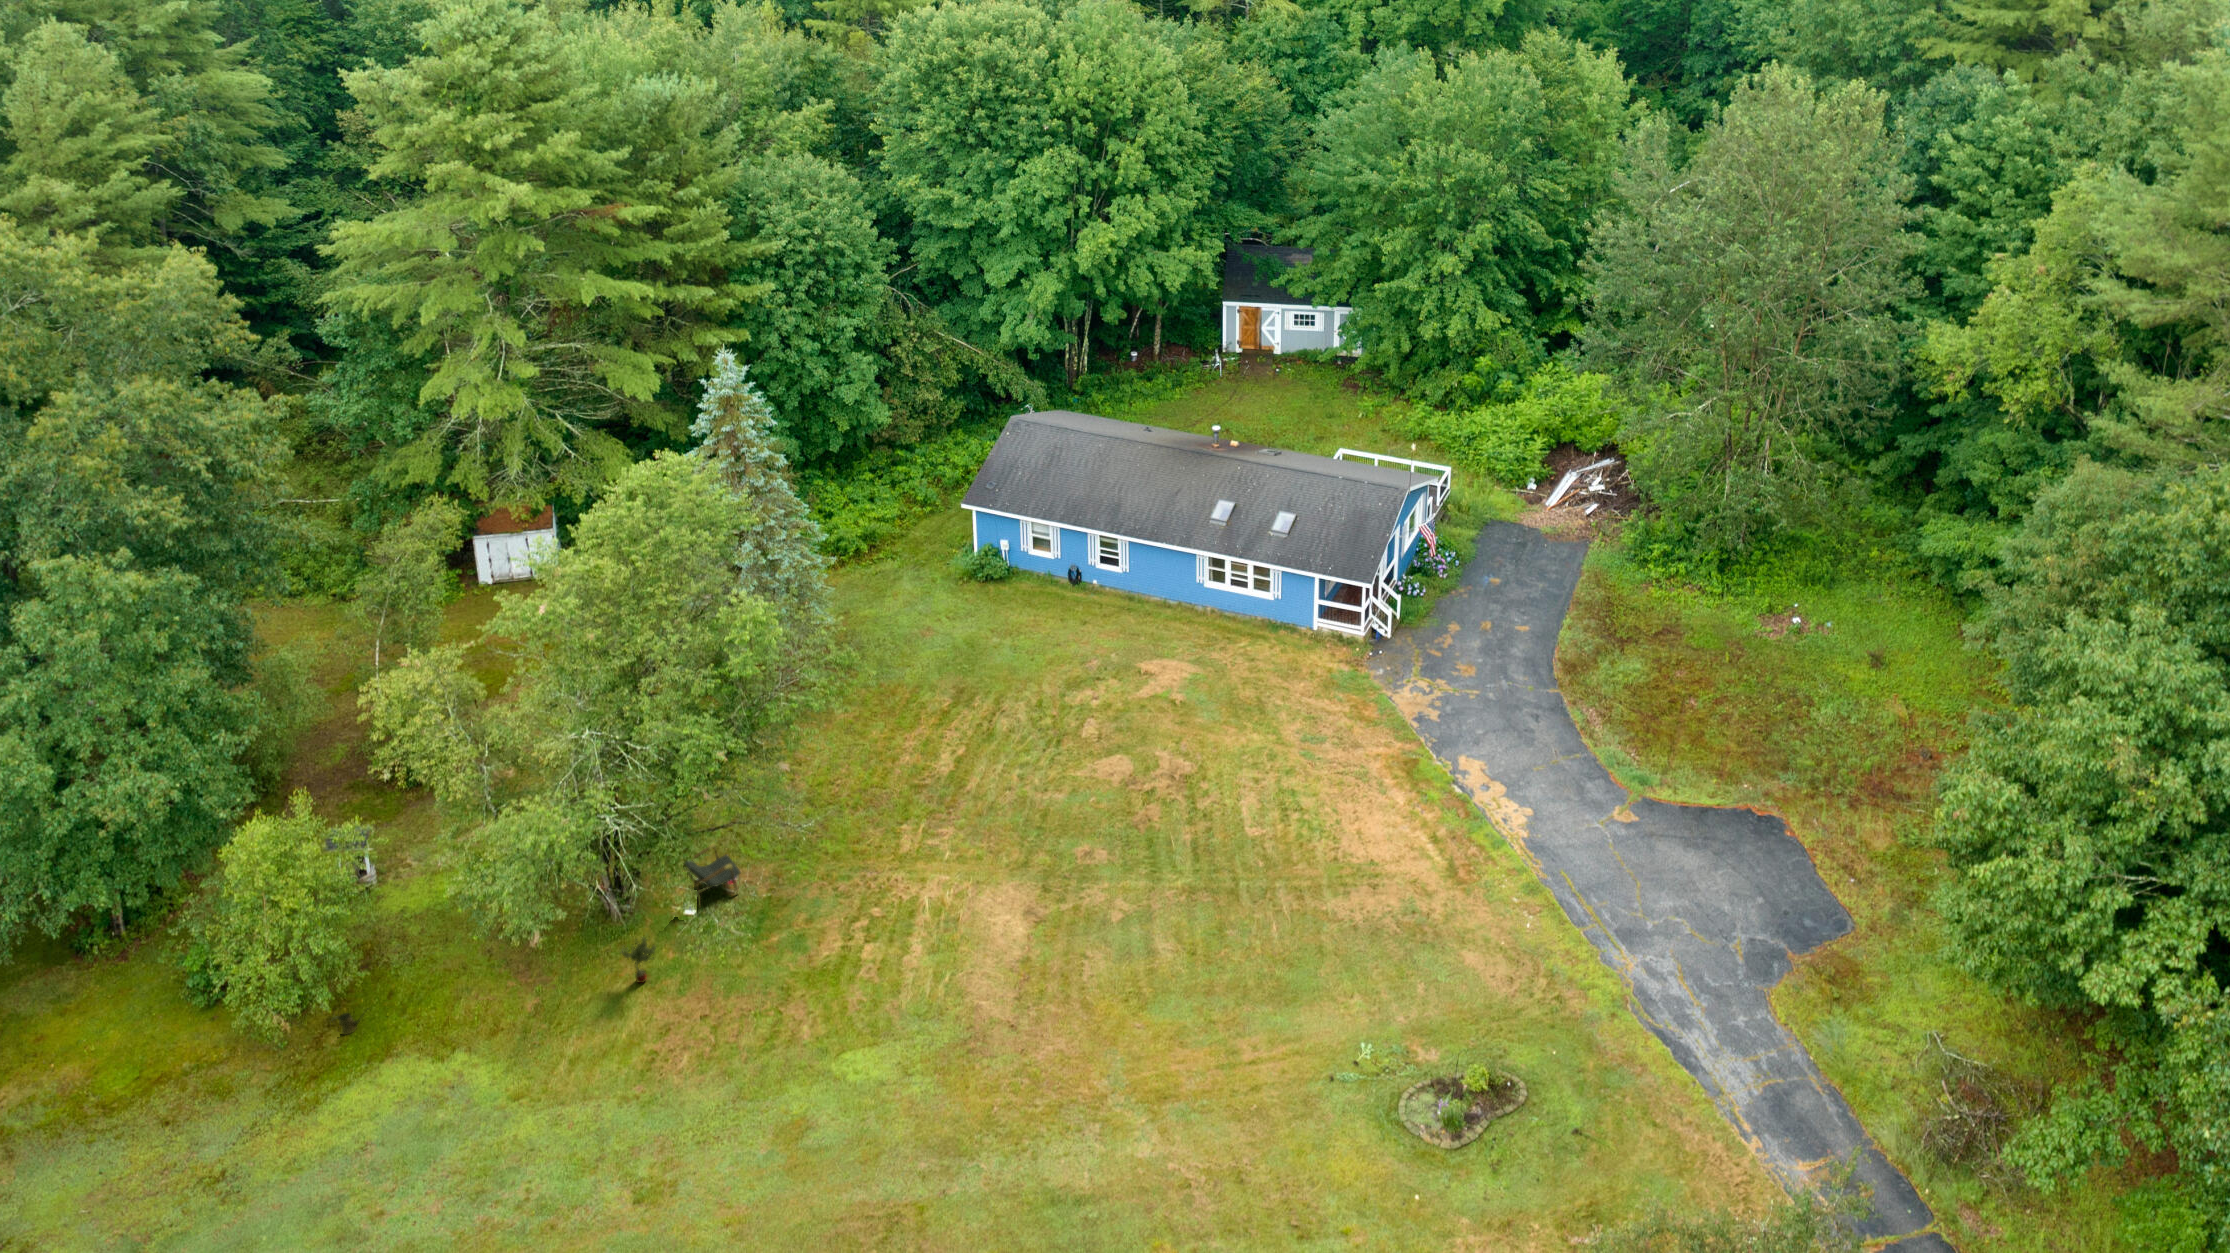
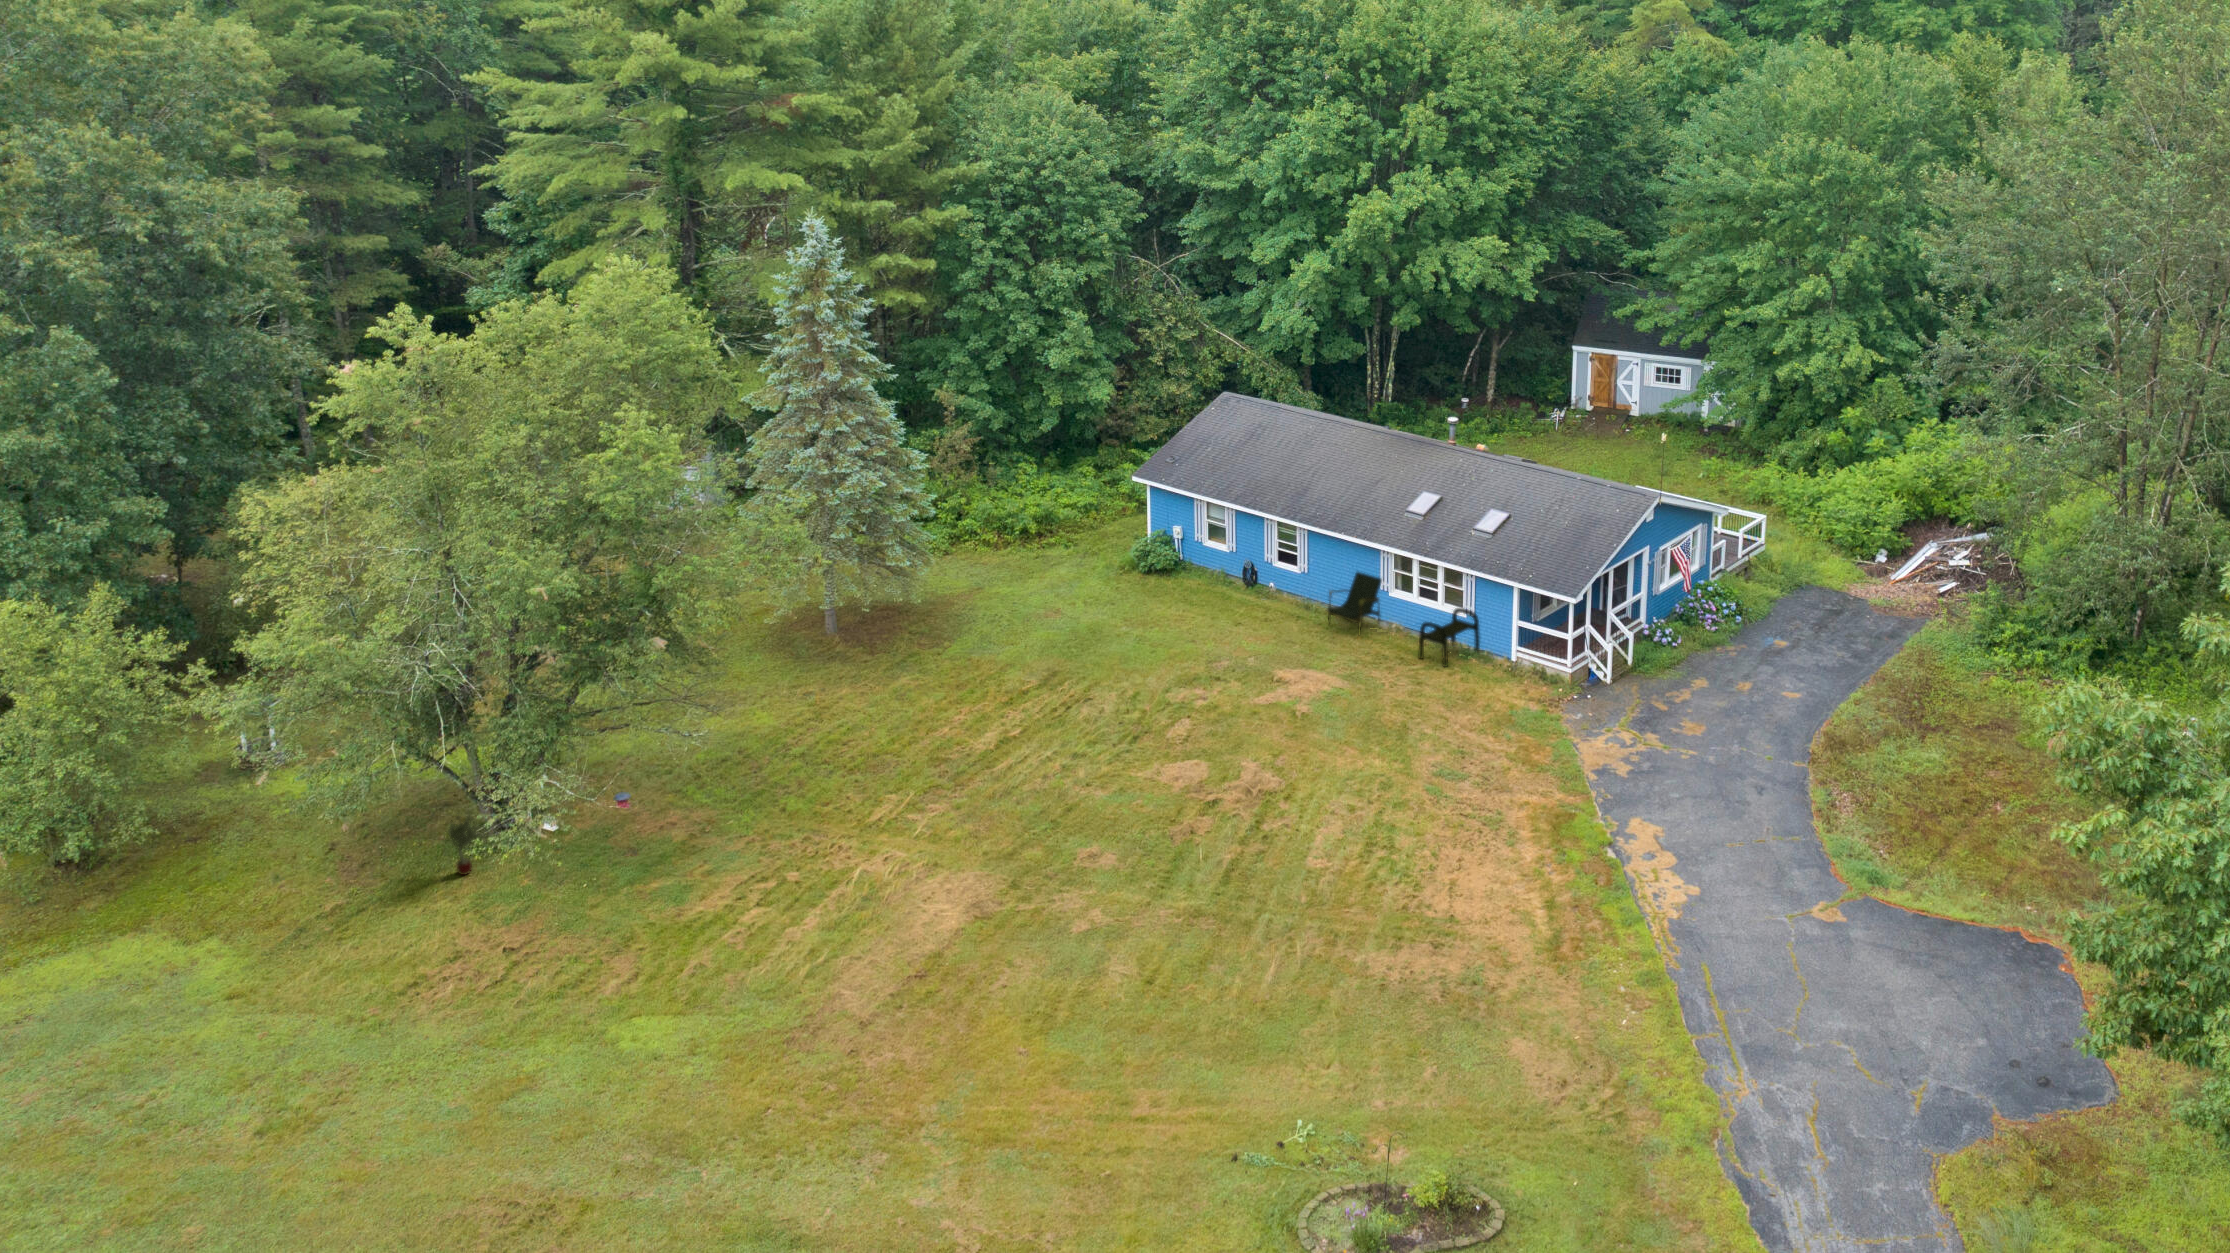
bench: none [1245,593,1286,644] -> present [1418,608,1480,666]
lounge chair: present [684,843,741,906] -> present [1327,572,1382,634]
watering can: present [332,1013,361,1035] -> none [122,839,165,867]

